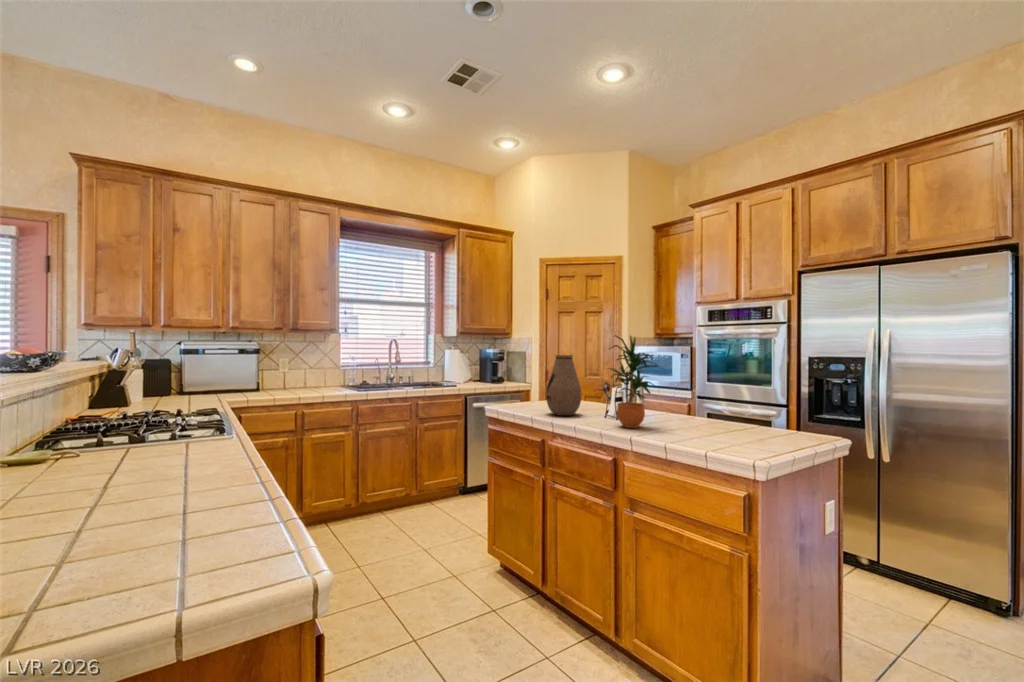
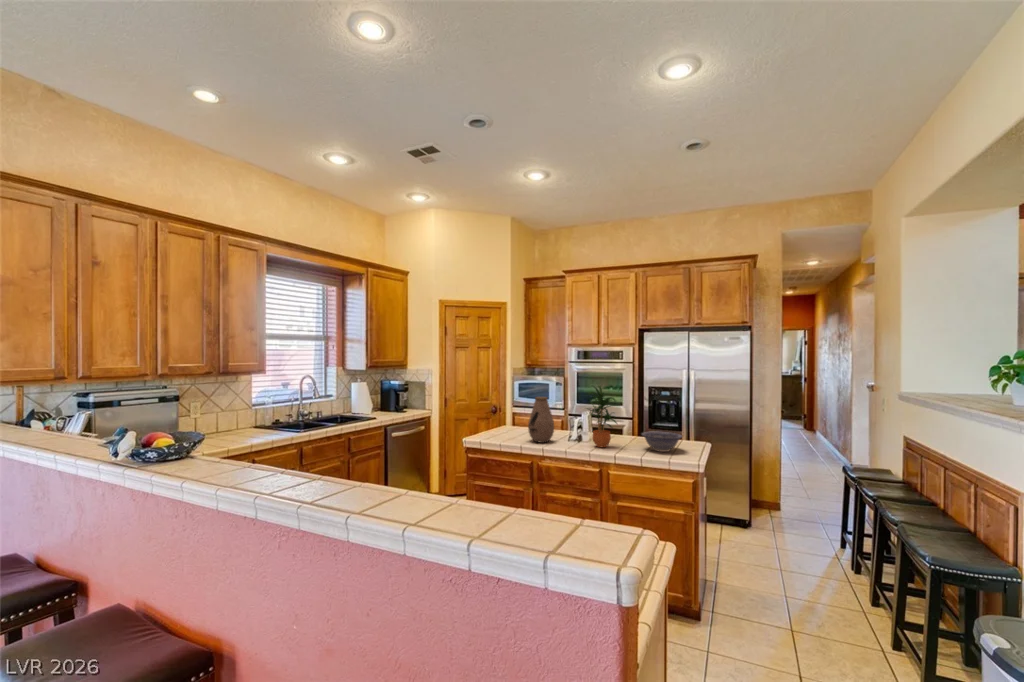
decorative bowl: none [684,410,757,443] -> present [641,431,682,452]

